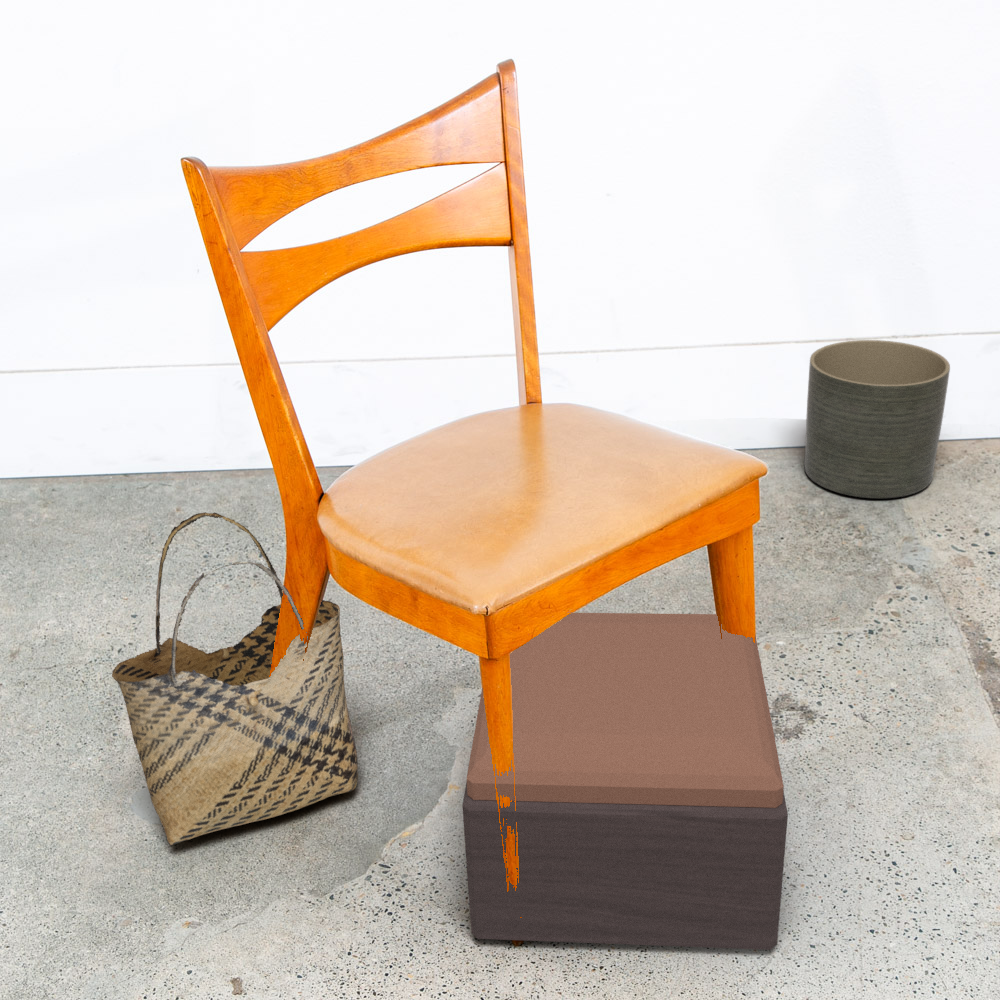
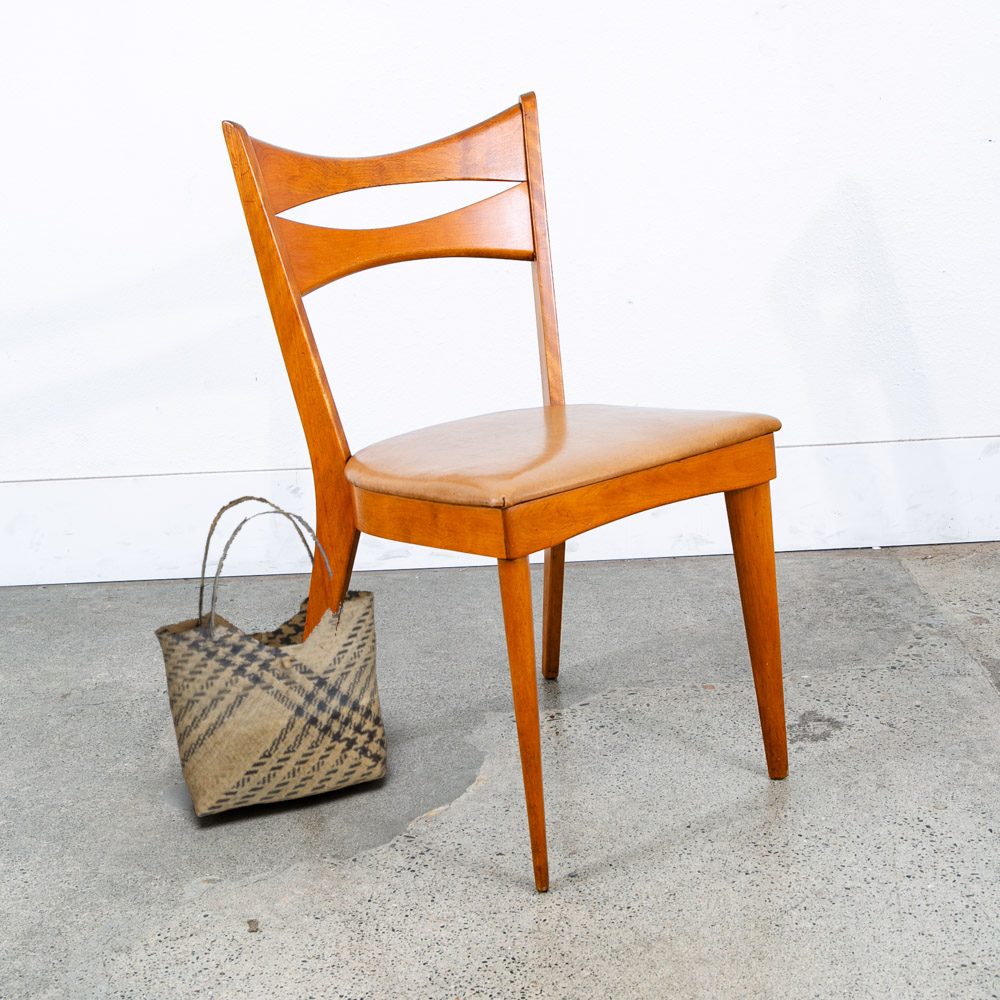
planter: present [805,340,950,498] -> none [820,446,951,580]
footstool: present [462,613,788,950] -> none [485,589,812,891]

